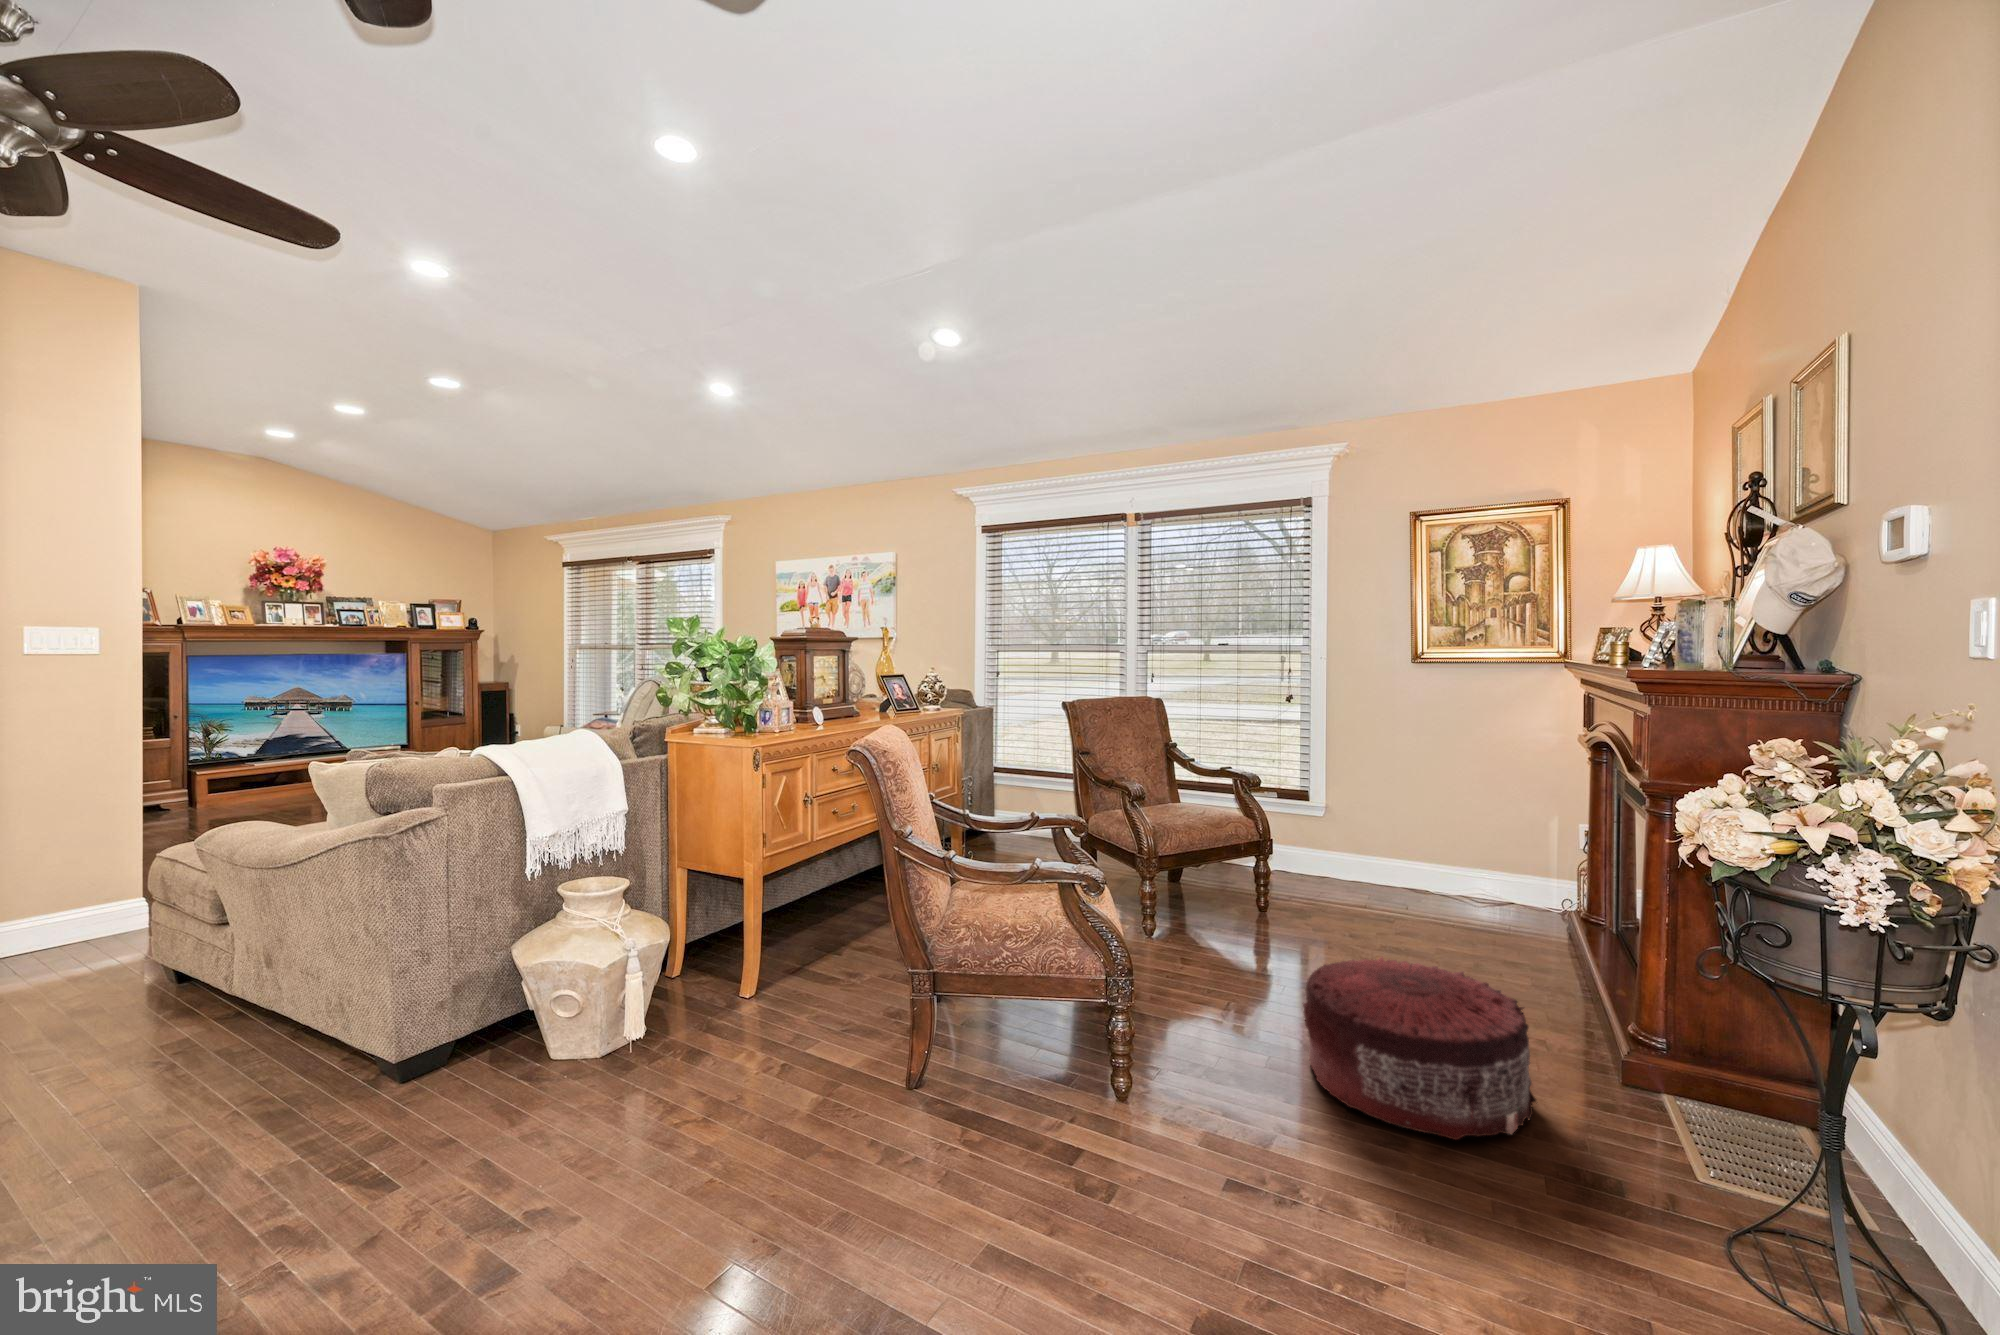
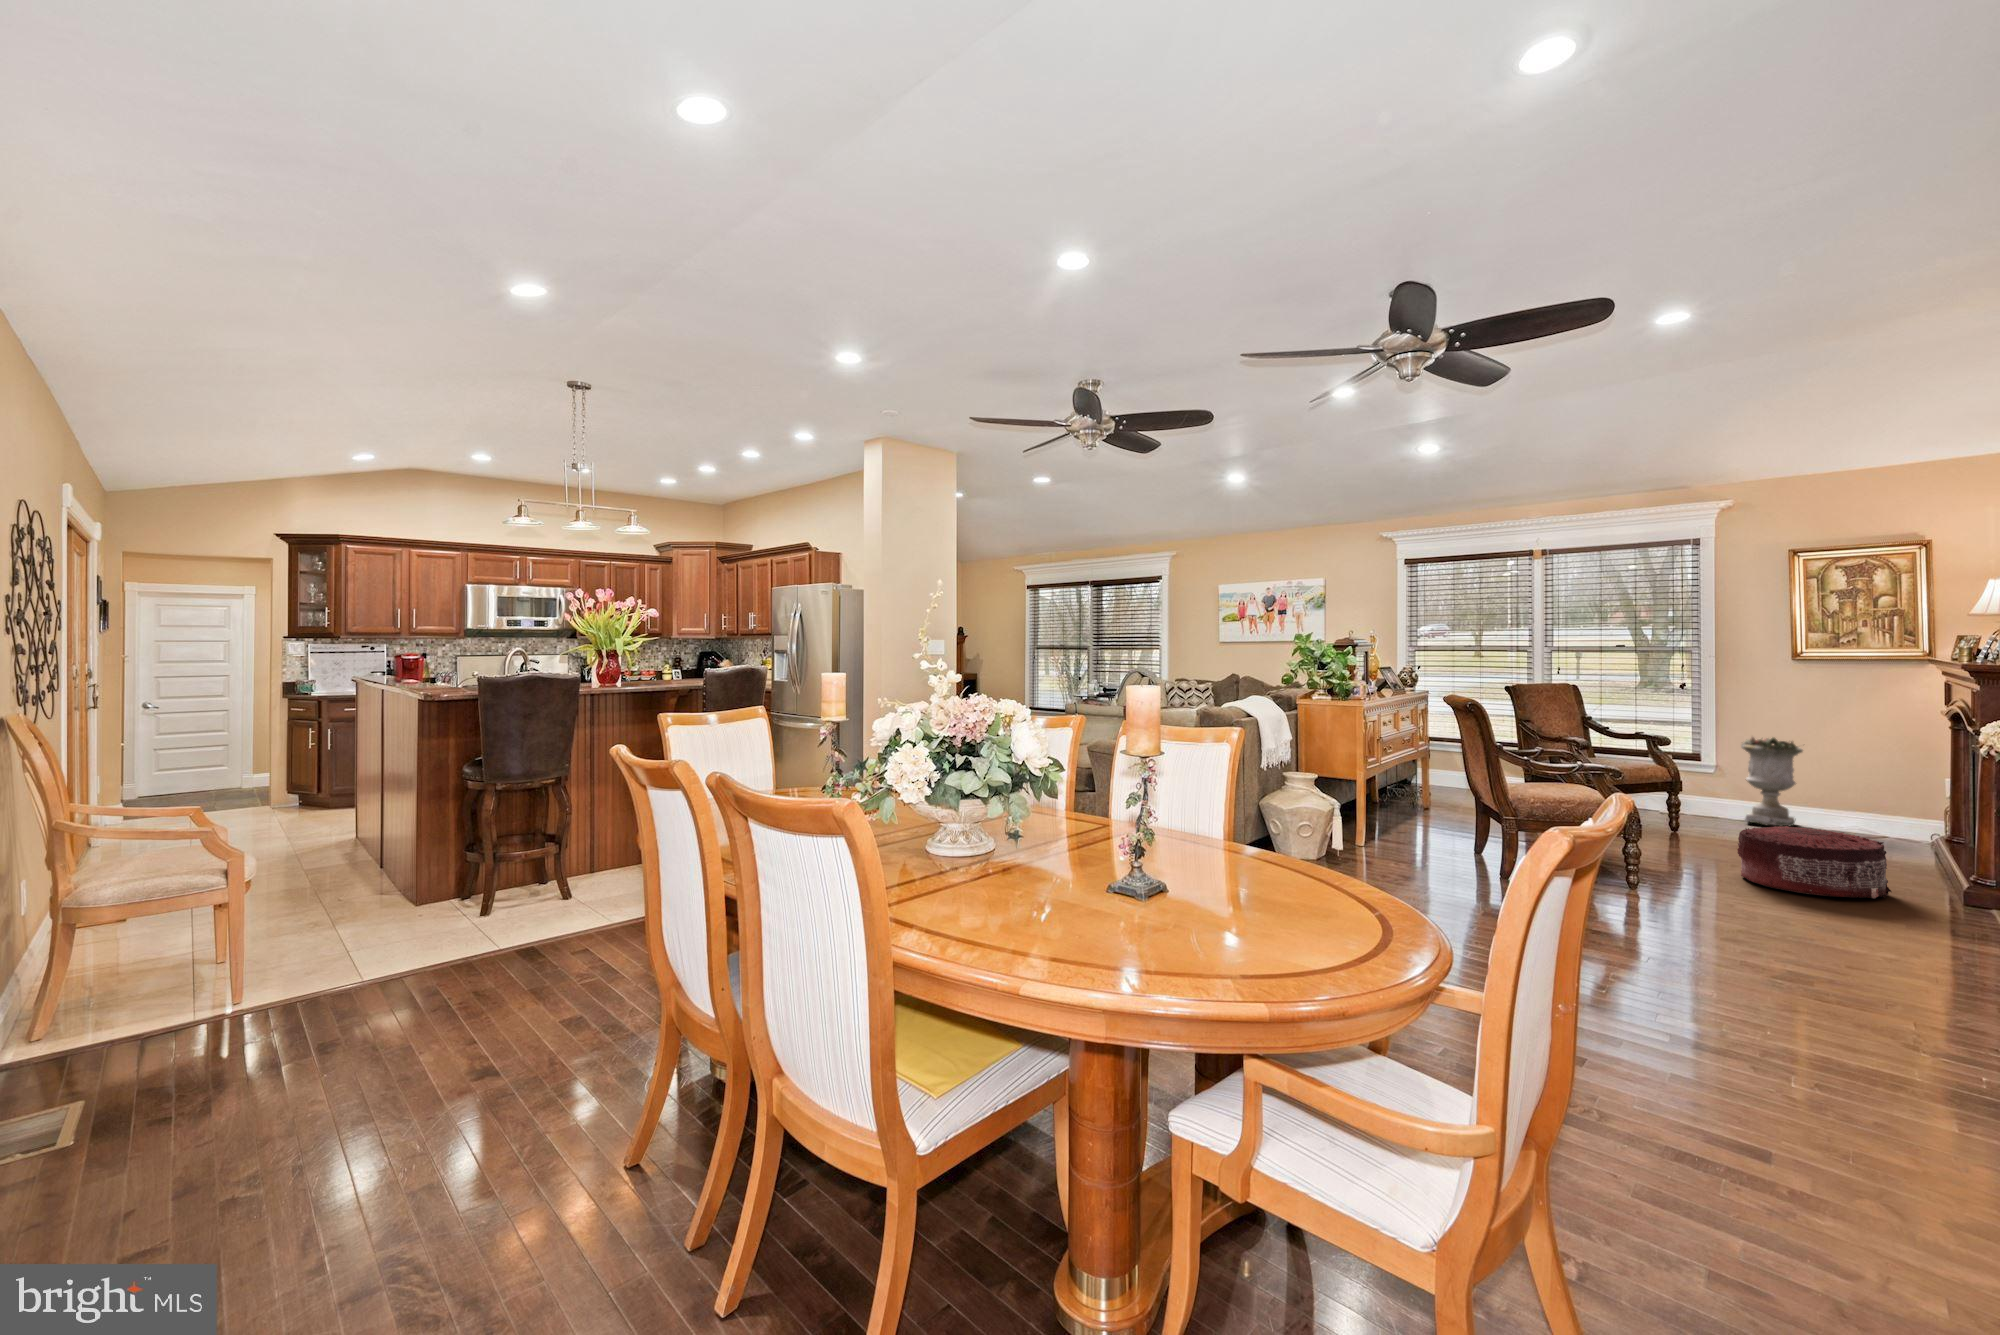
planter: none [1352,769,1425,900] -> present [1741,737,1803,826]

